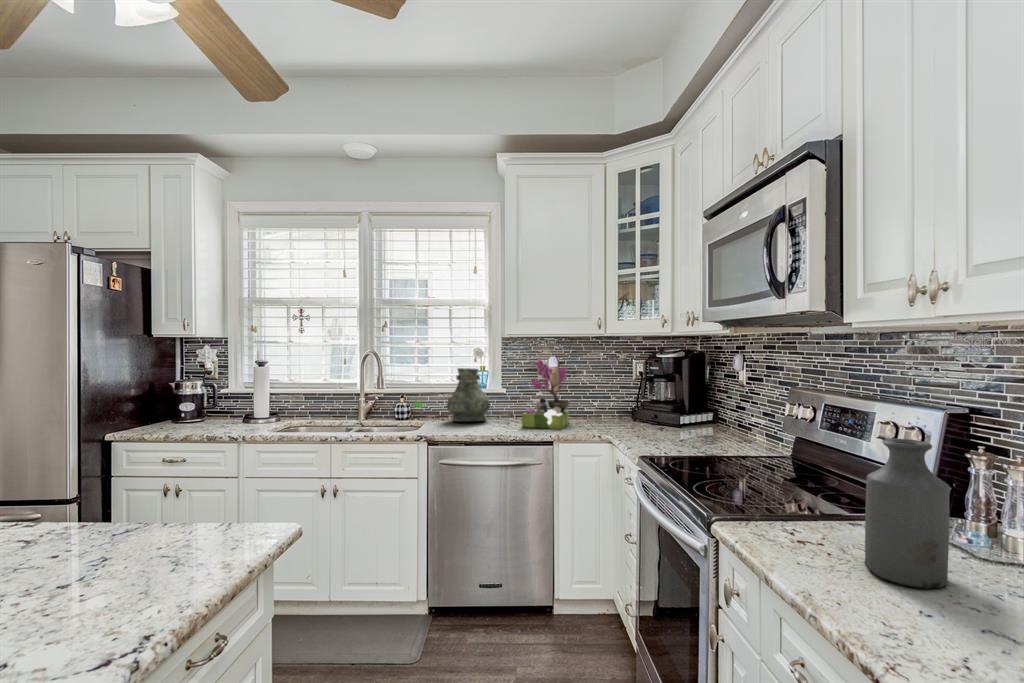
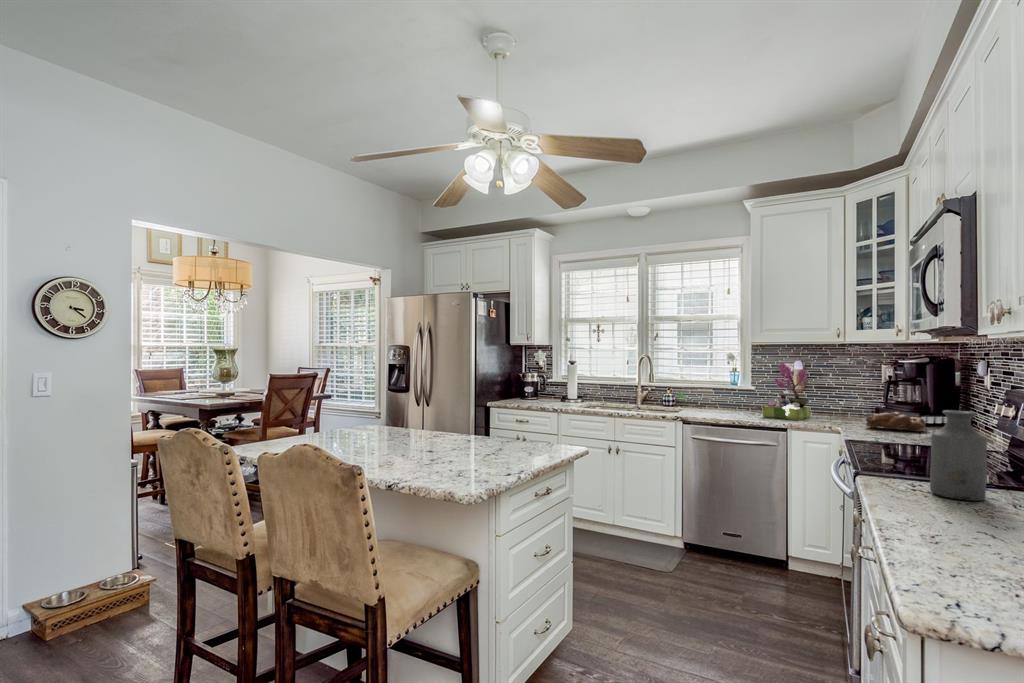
vase: present [447,368,490,421] -> none [703,369,739,411]
bread loaf: none [636,414,694,435] -> present [866,412,925,431]

